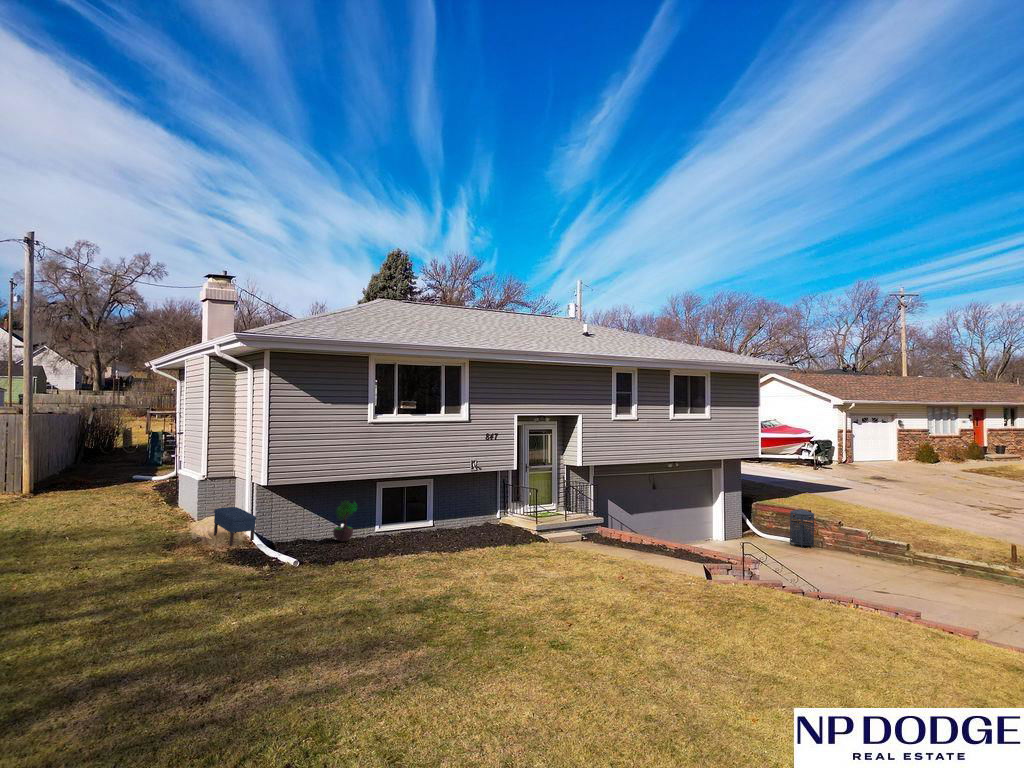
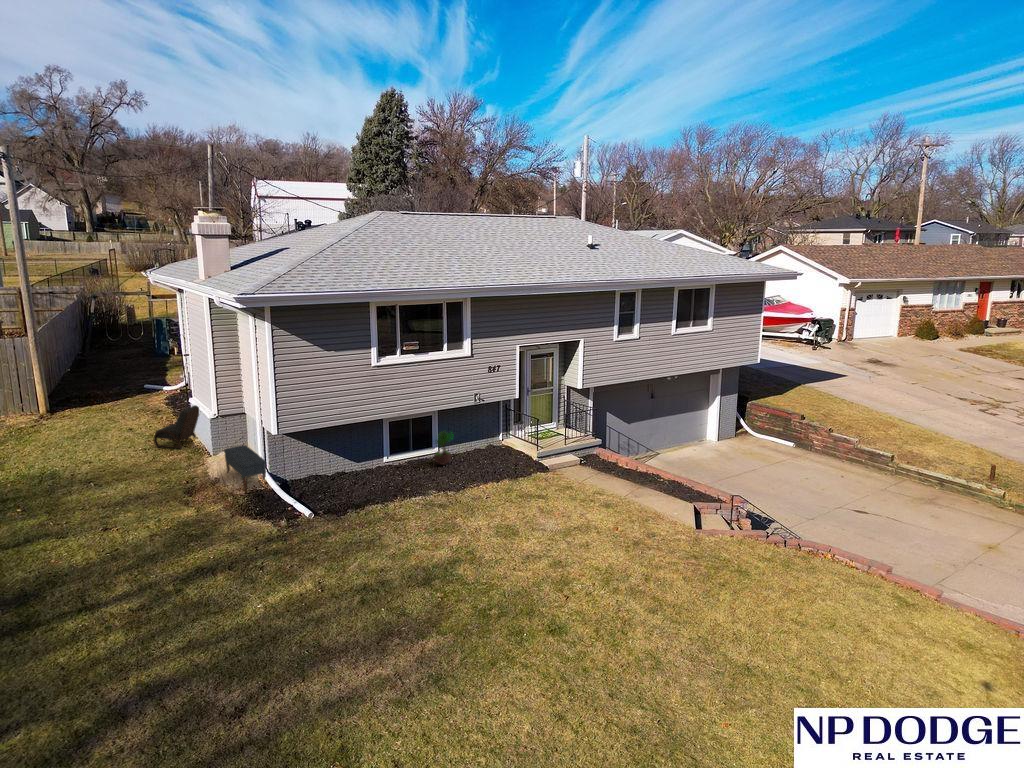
lounge chair: none [143,476,197,520] -> present [154,405,199,449]
potted tree: present [333,501,356,542] -> present [434,432,453,465]
trash can: present [790,510,814,548] -> none [779,418,806,454]

